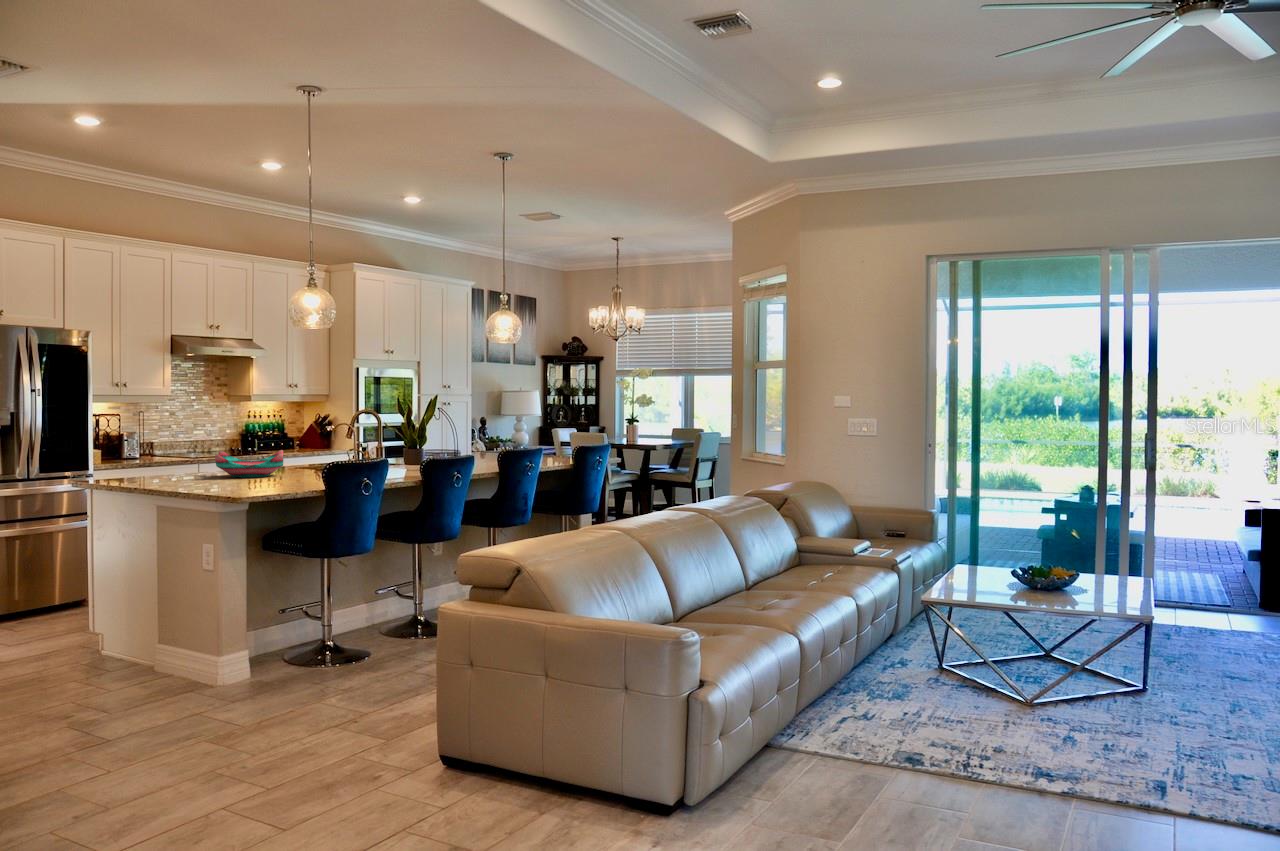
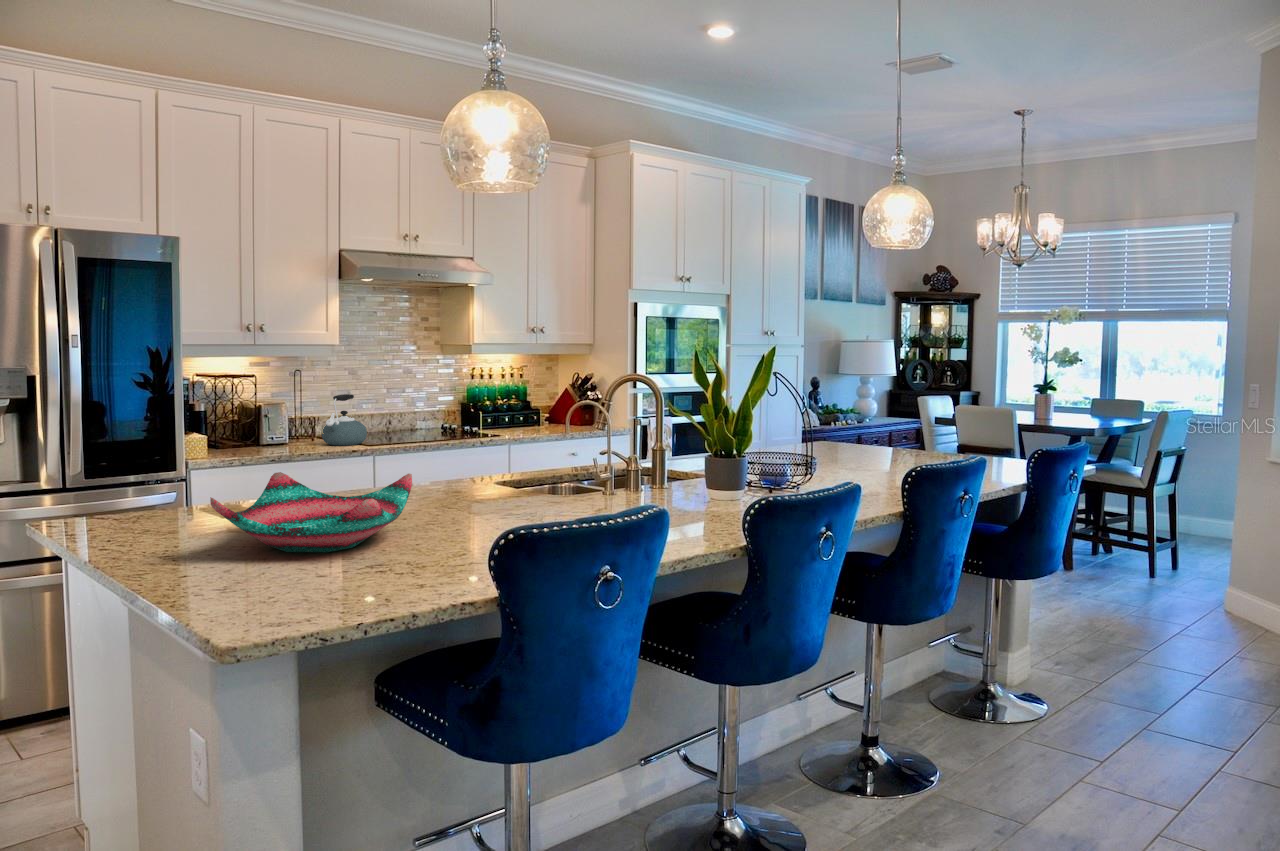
kettle: none [152,428,183,461] -> present [322,394,367,446]

